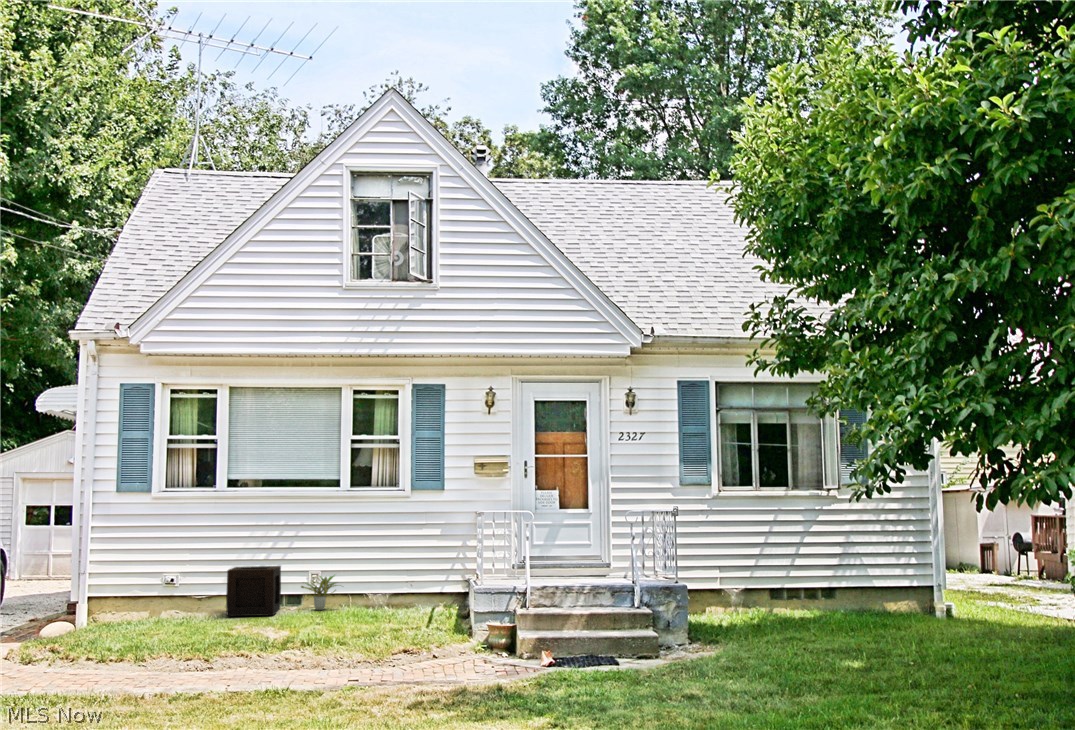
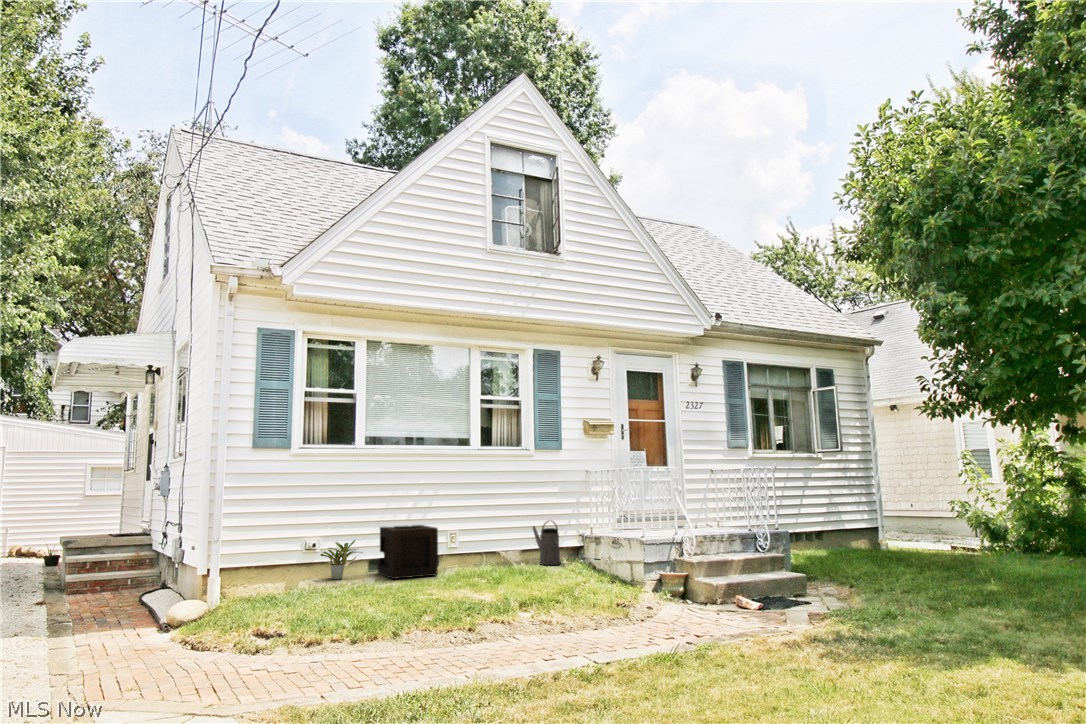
watering can: none [395,565,418,611] -> present [533,521,561,565]
potted plant: present [301,576,337,610] -> present [321,540,362,580]

